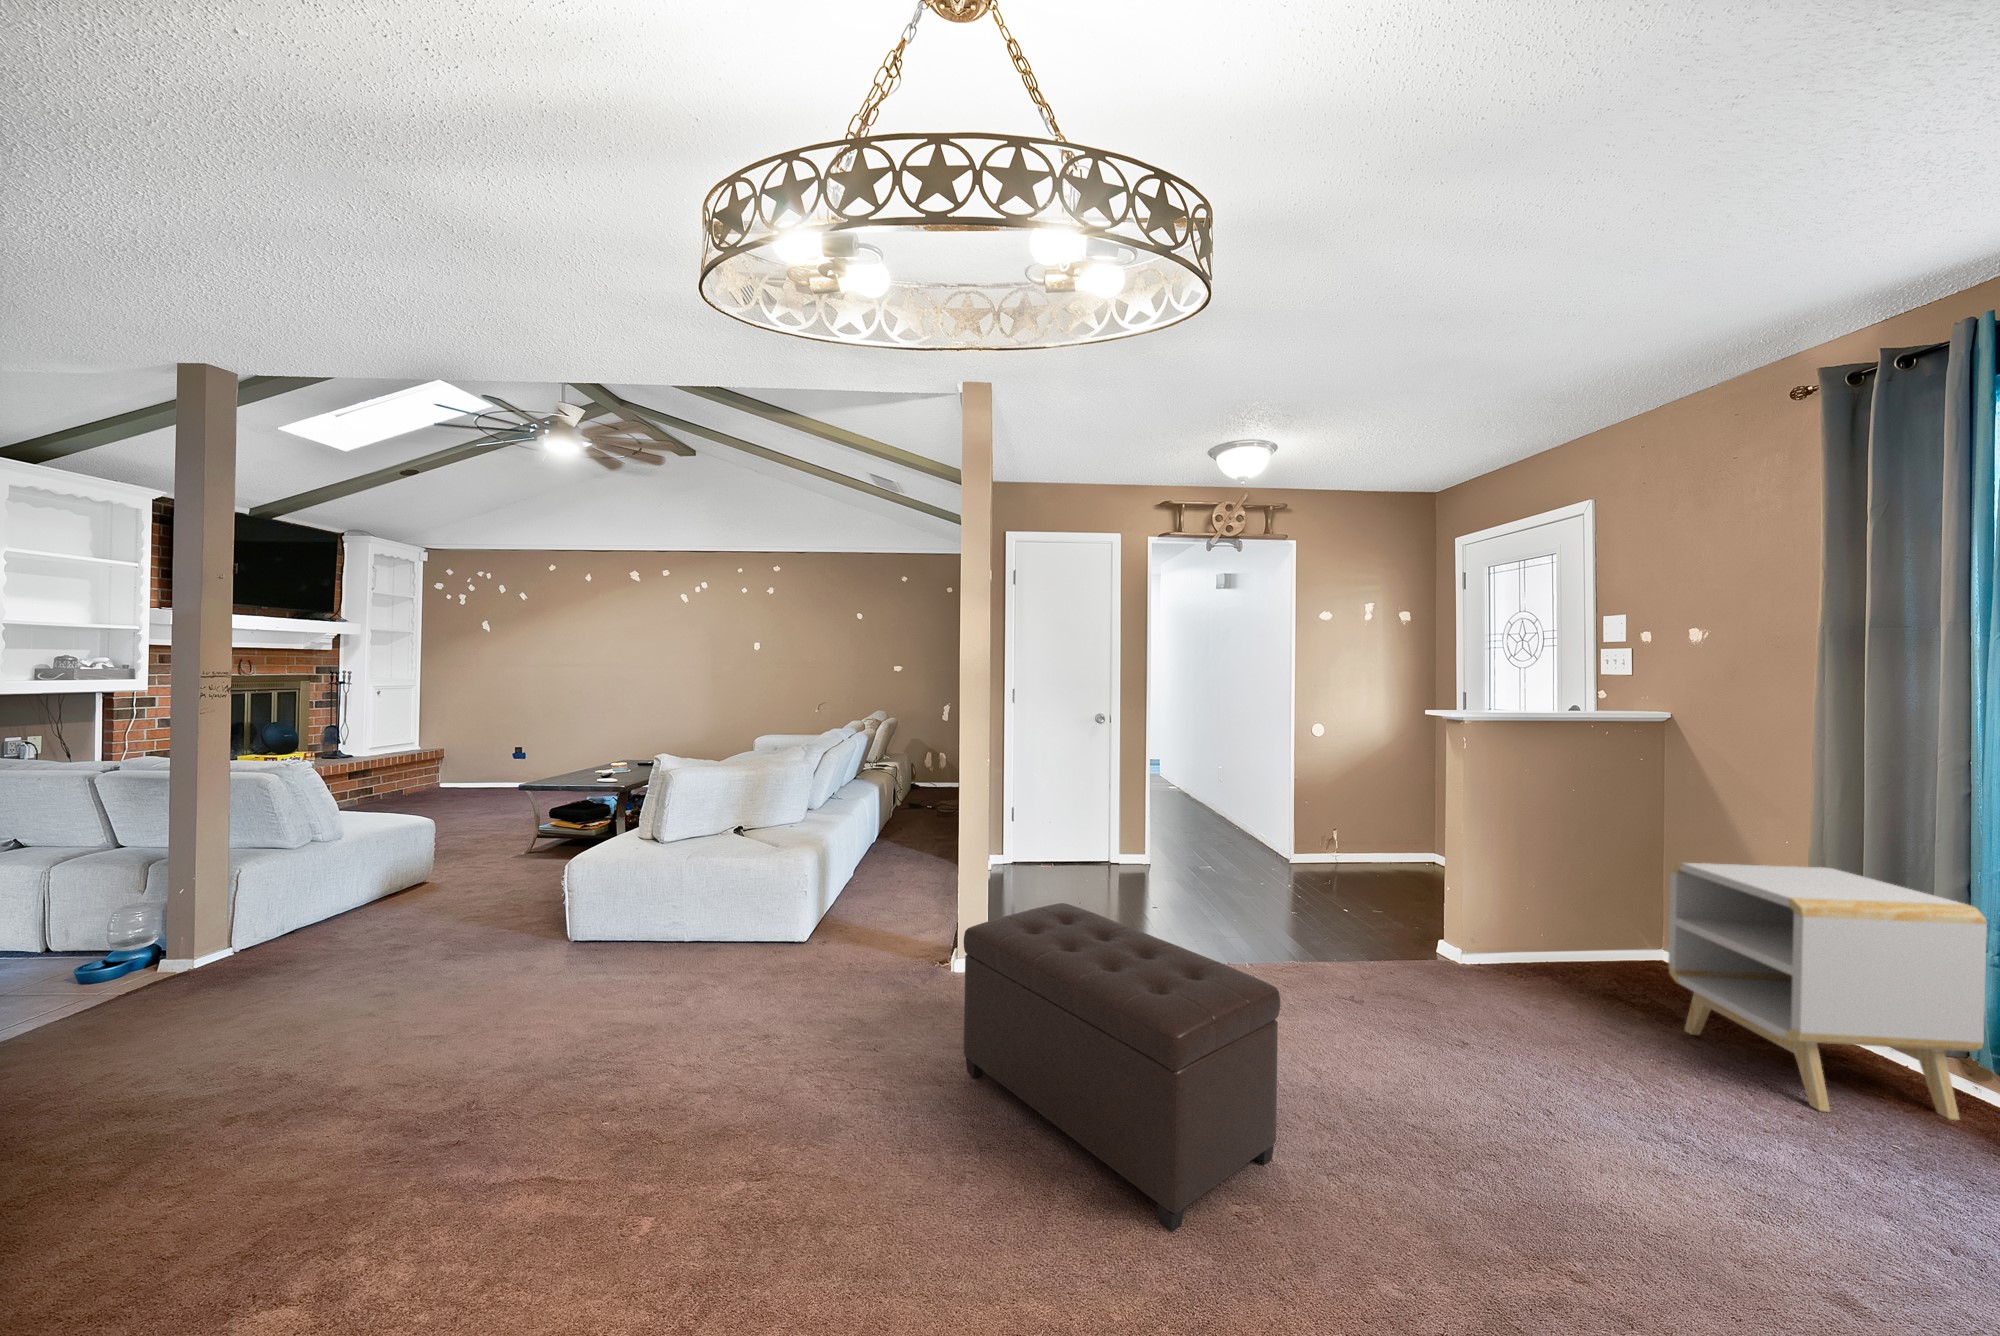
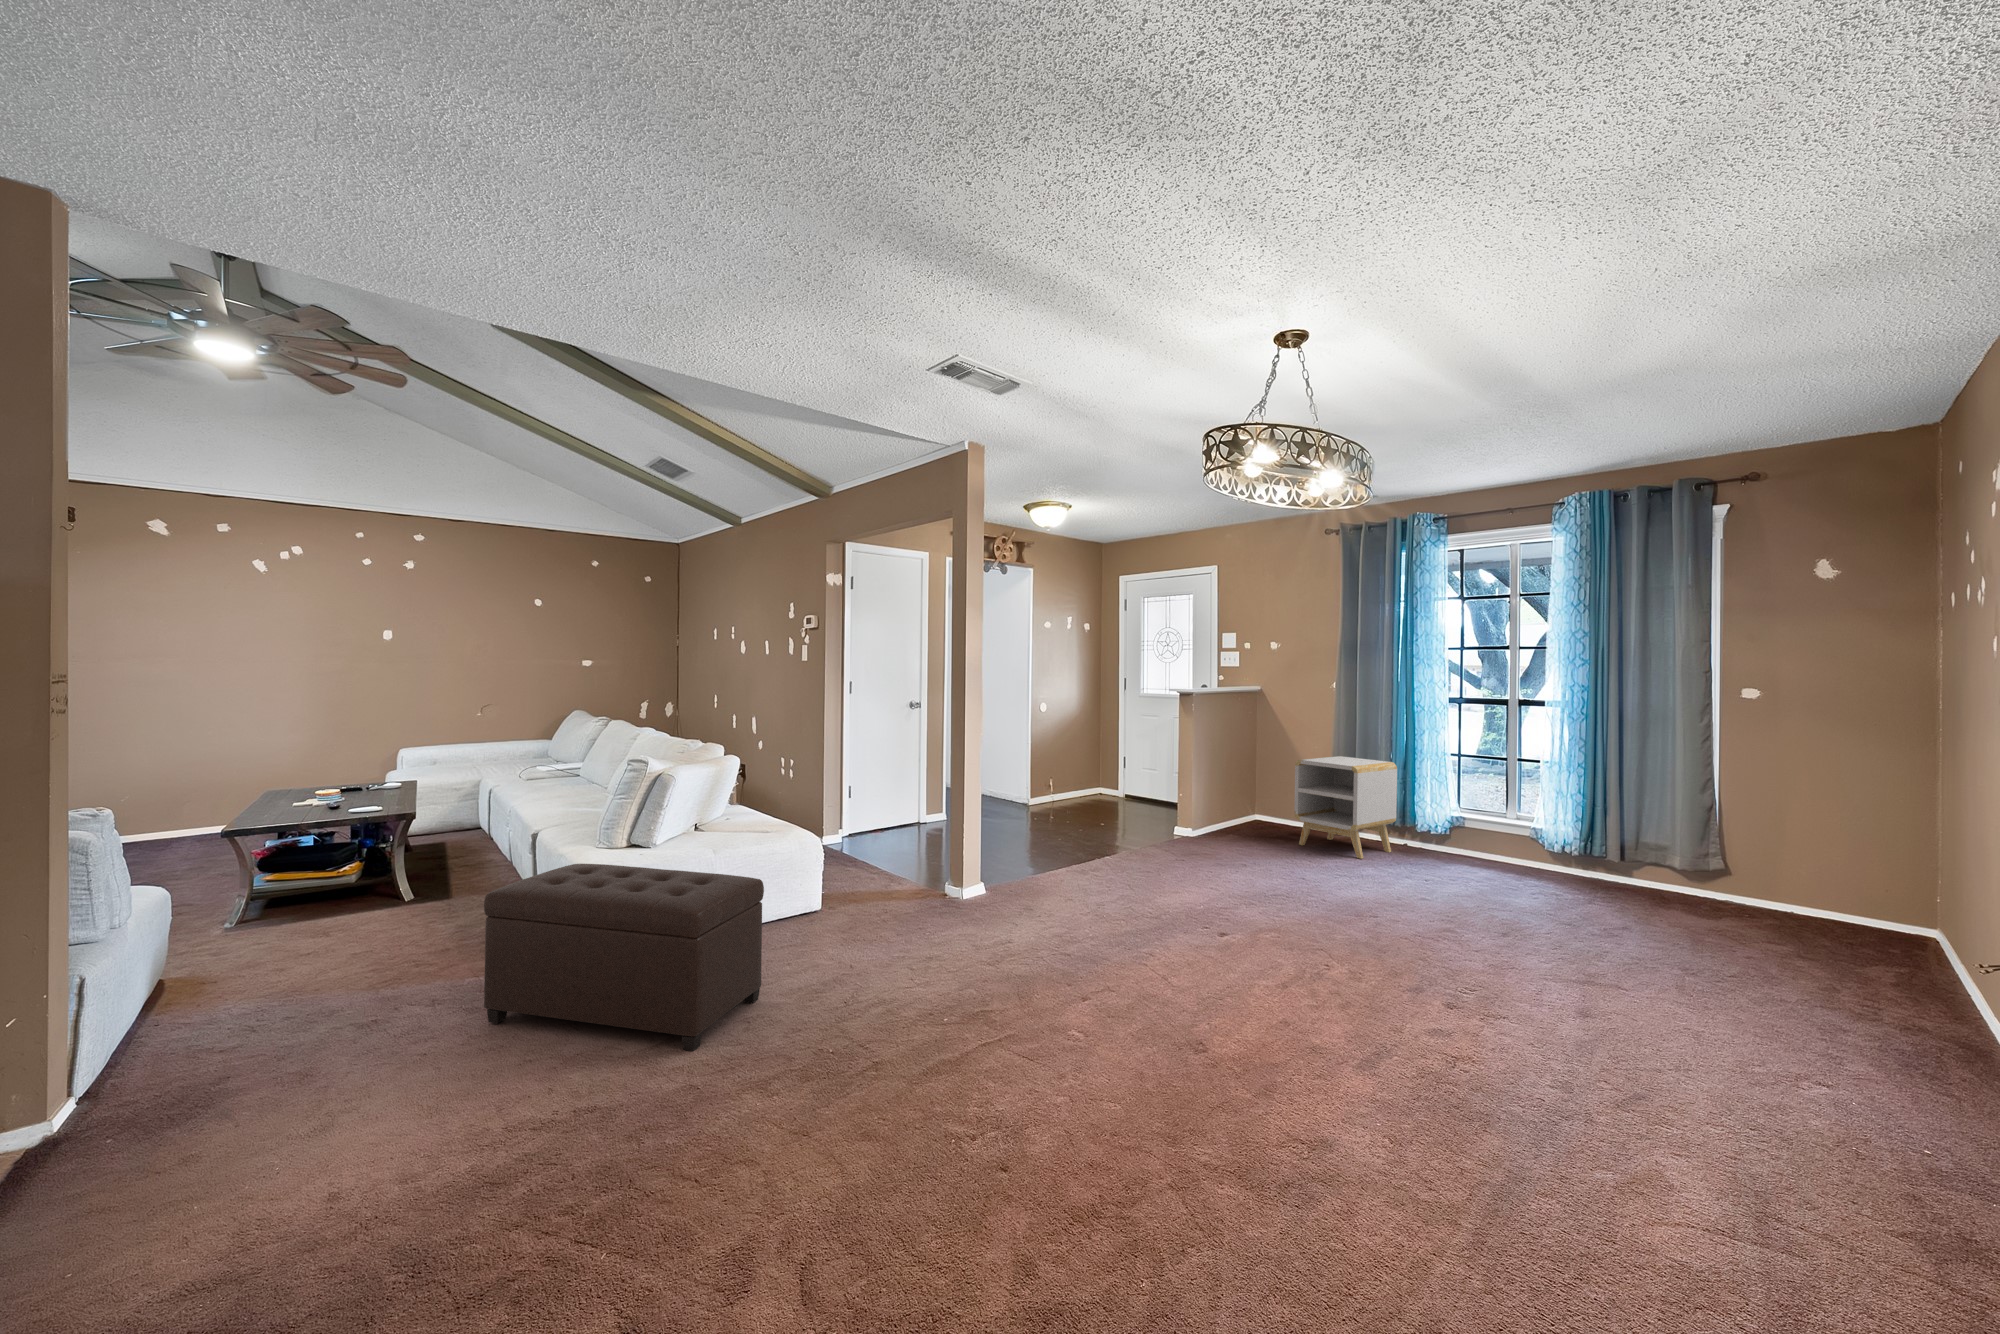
ottoman: present [964,903,1280,1232] -> present [484,864,764,1051]

